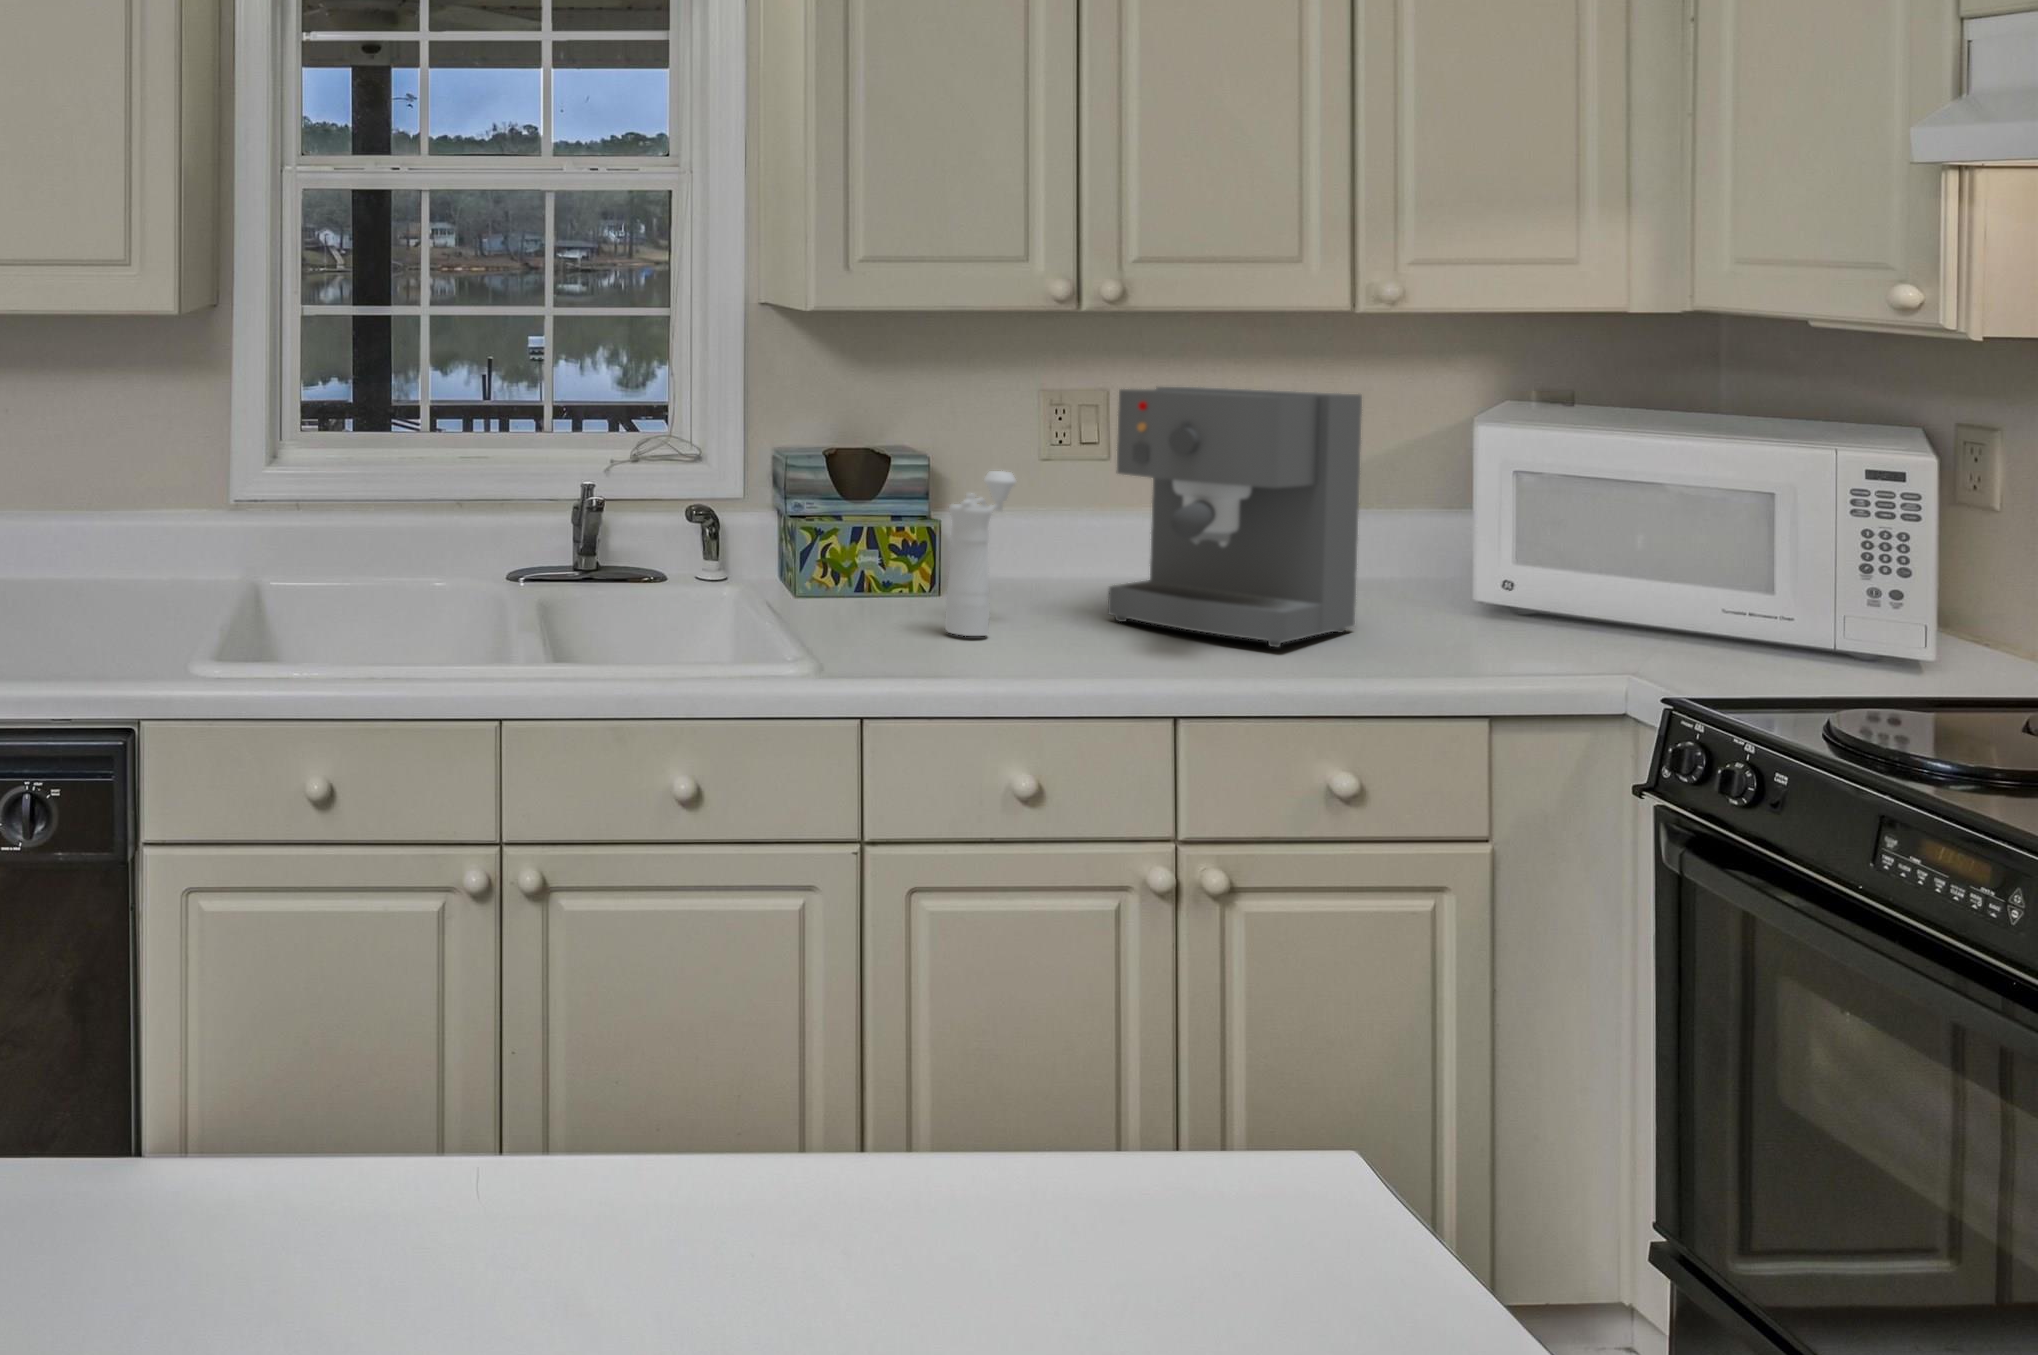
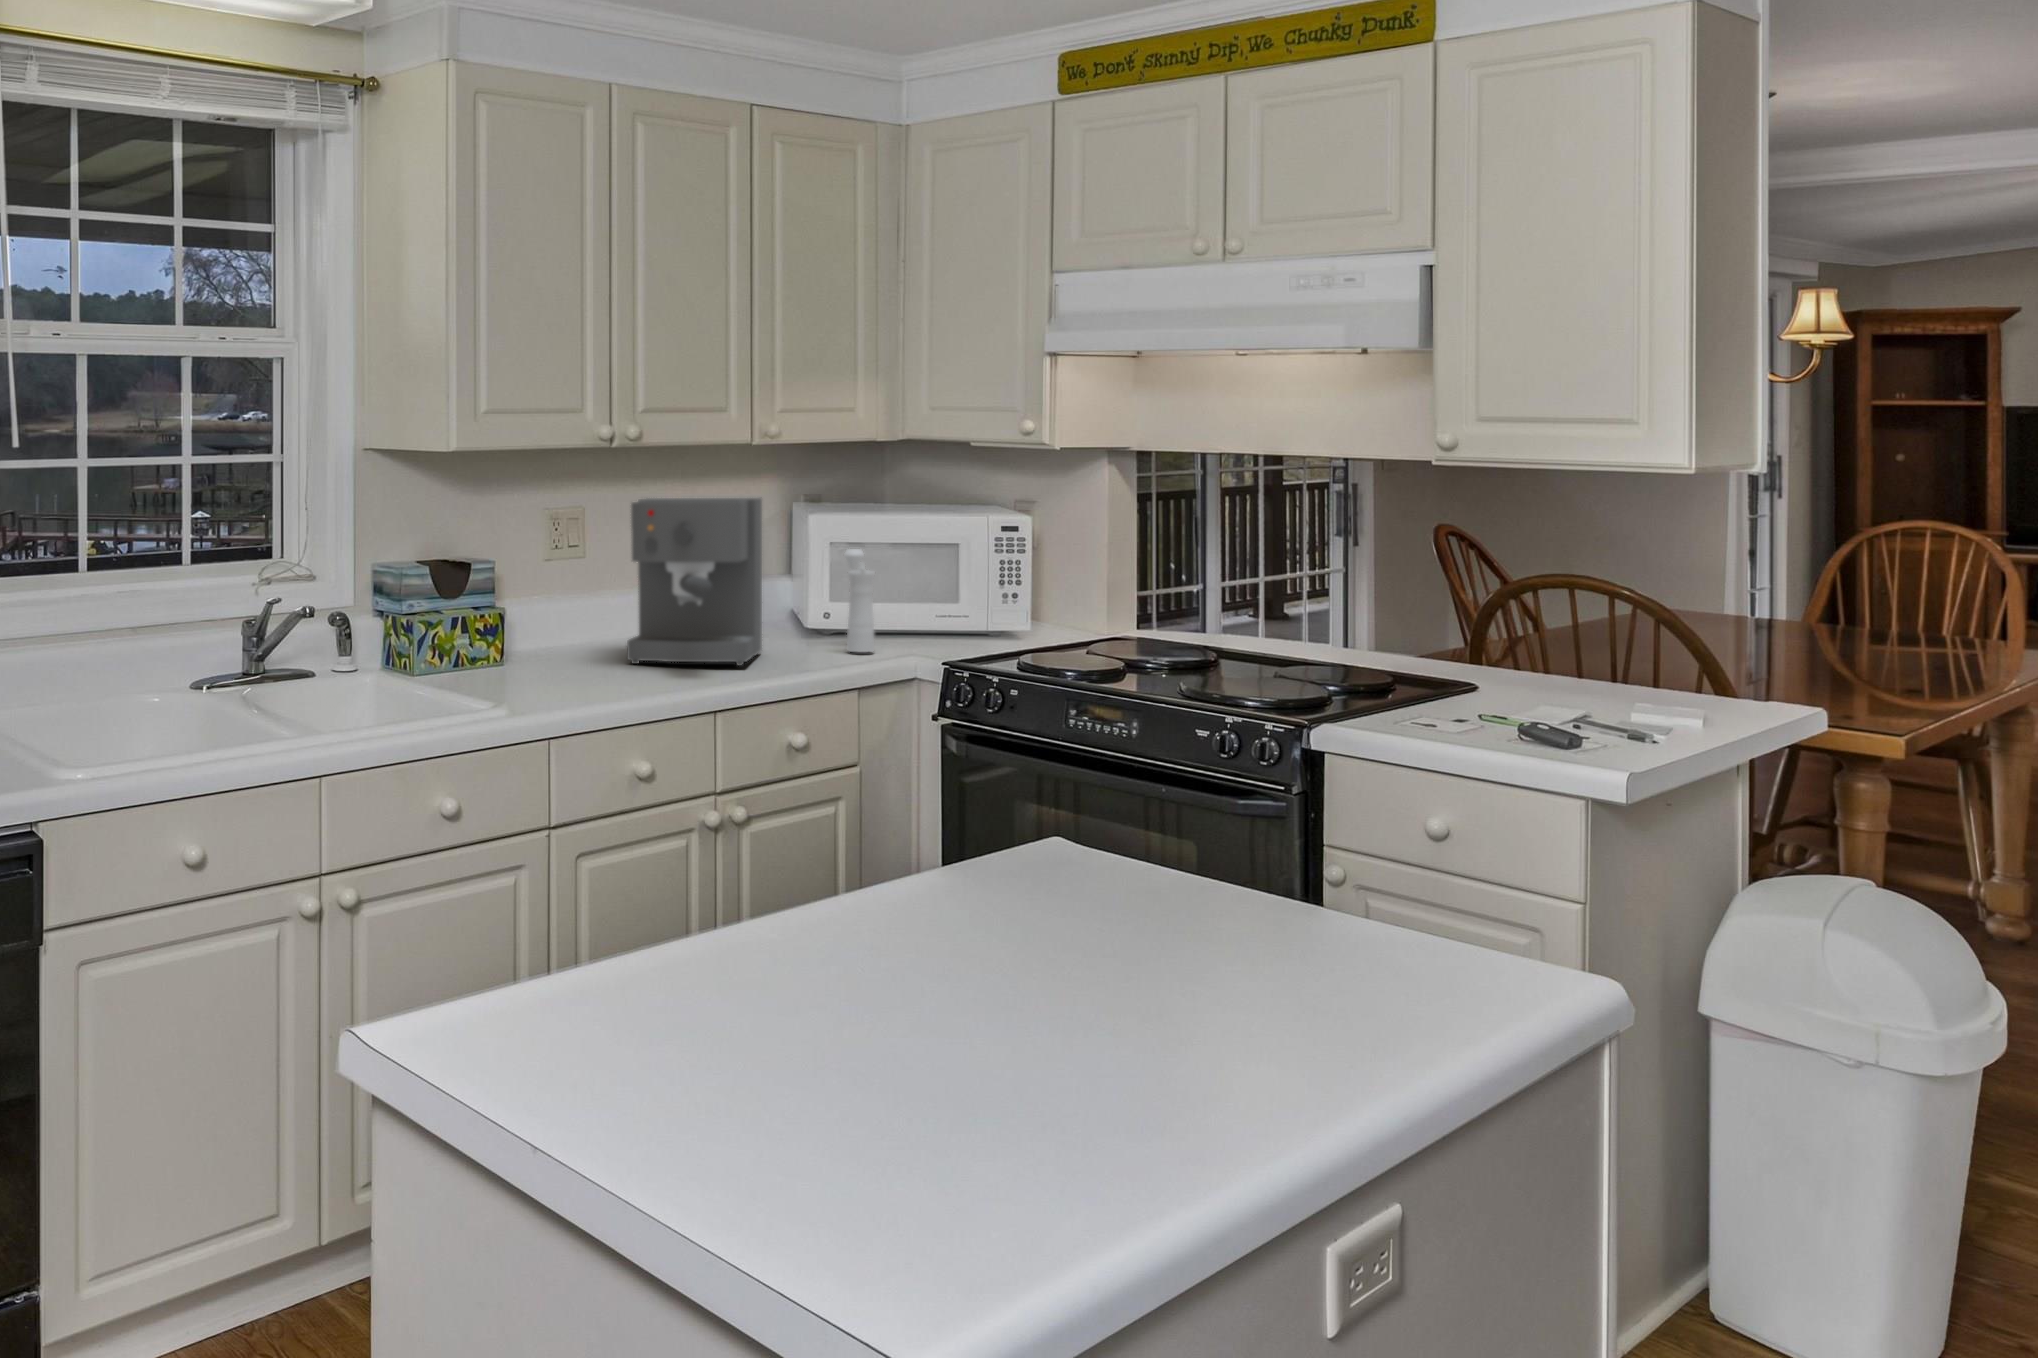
pepper mill: present [945,471,1016,636] -> present [844,549,875,652]

